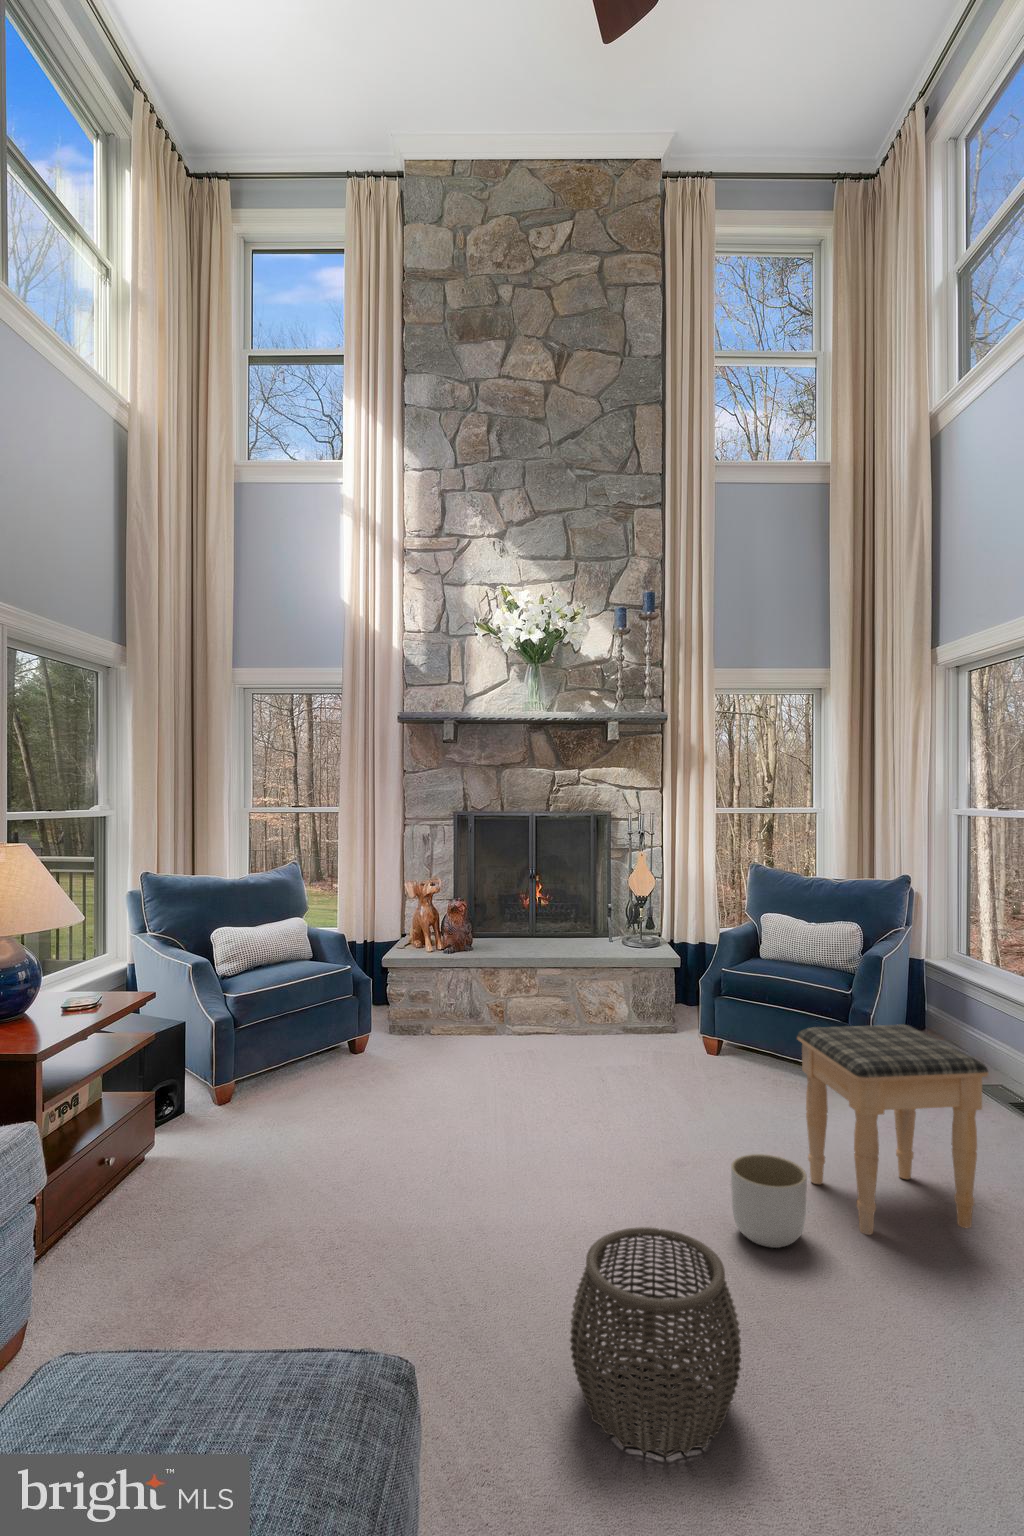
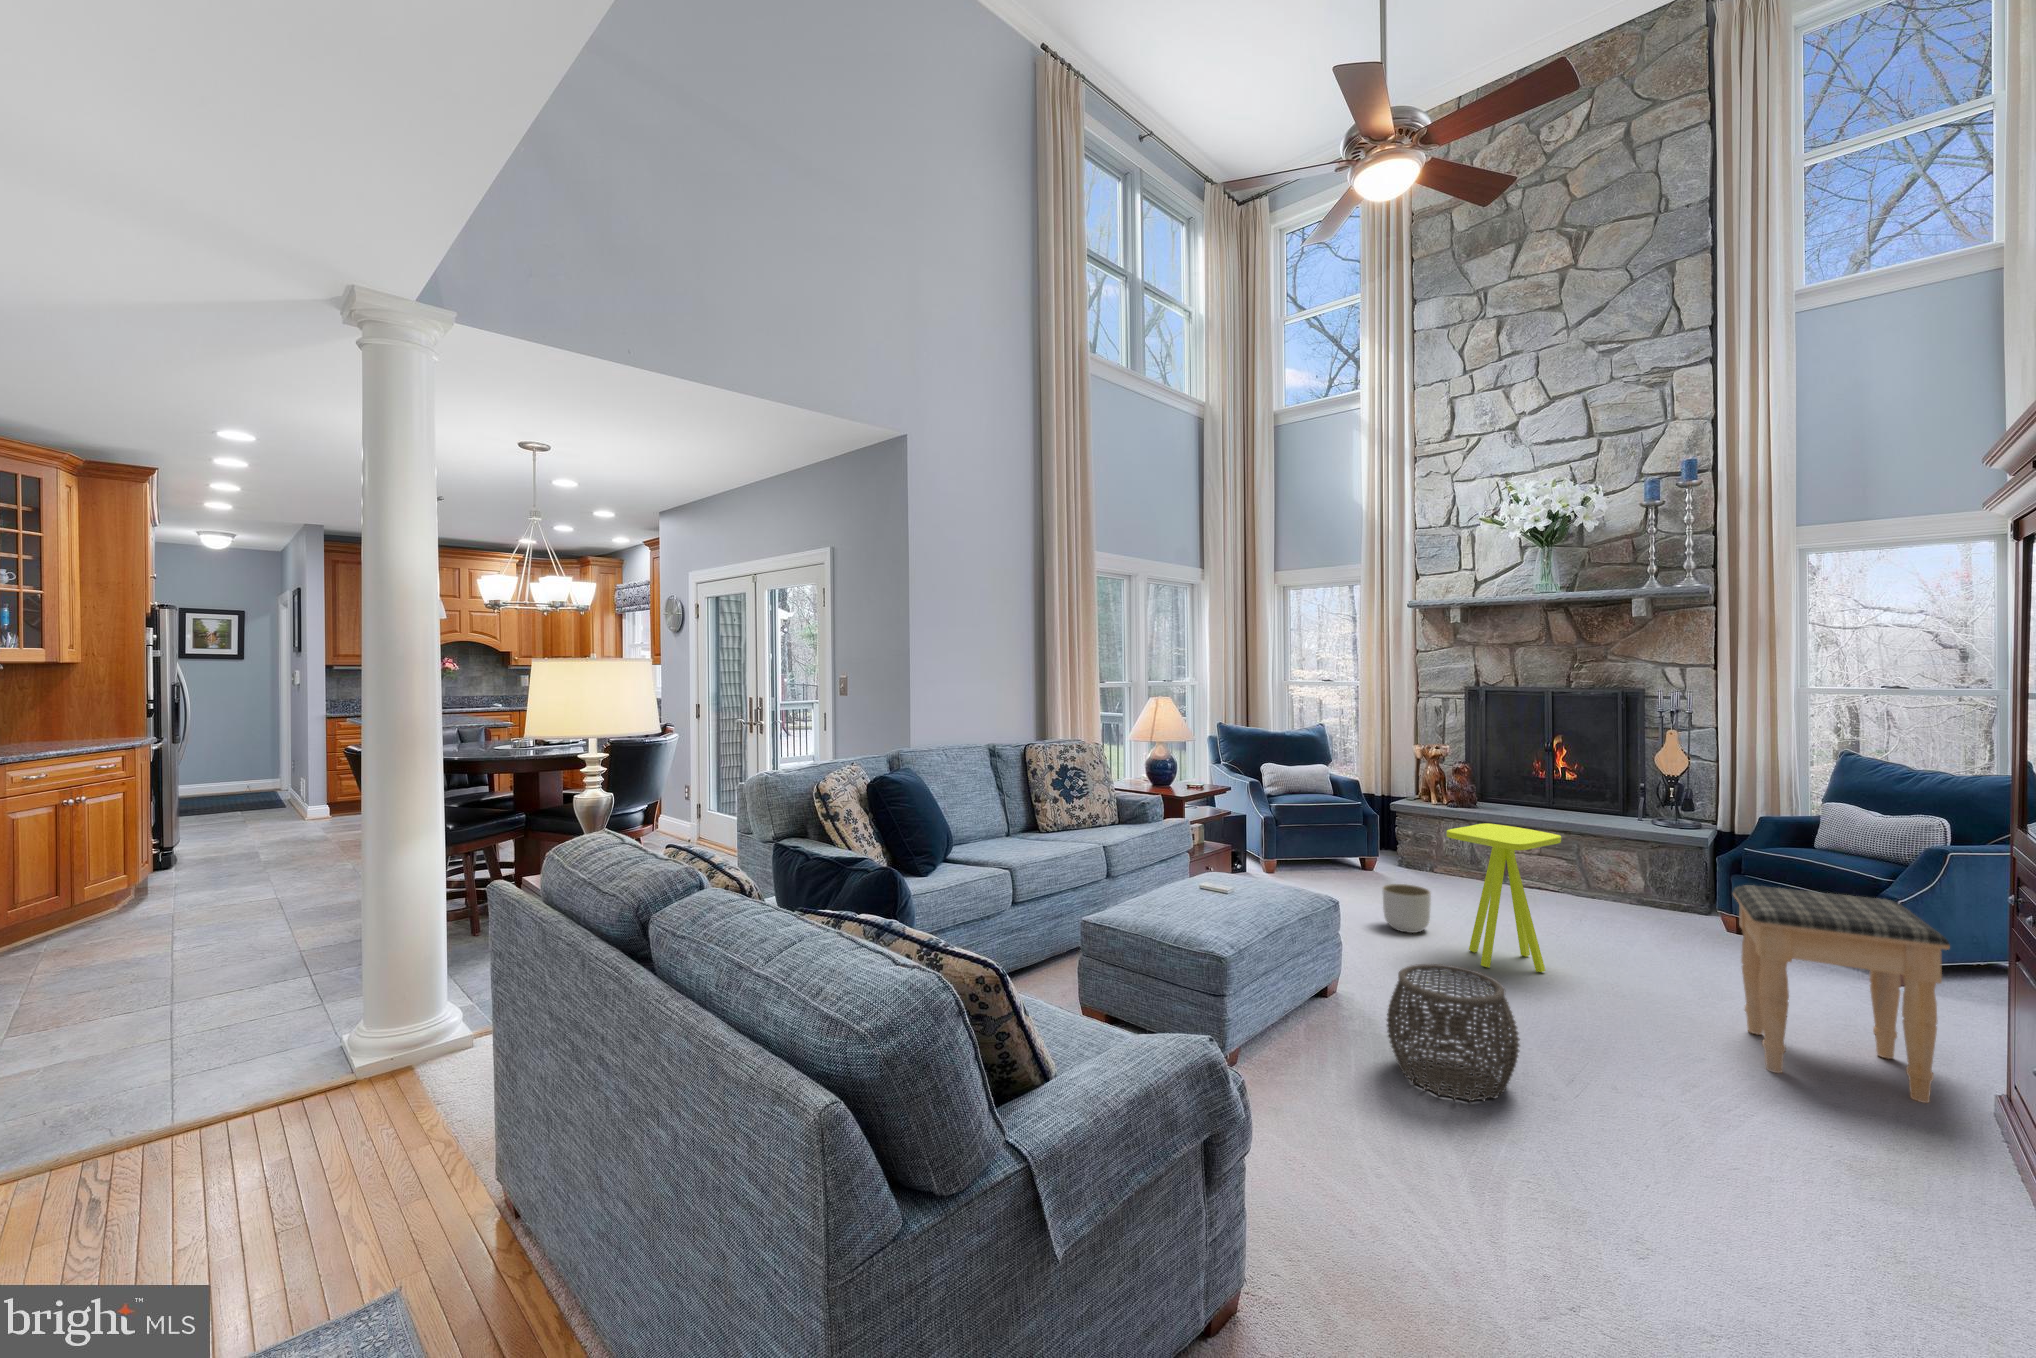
side table: none [517,983,626,1168] -> present [1446,823,1561,972]
planter: present [731,1154,807,1248] -> present [1383,884,1431,933]

